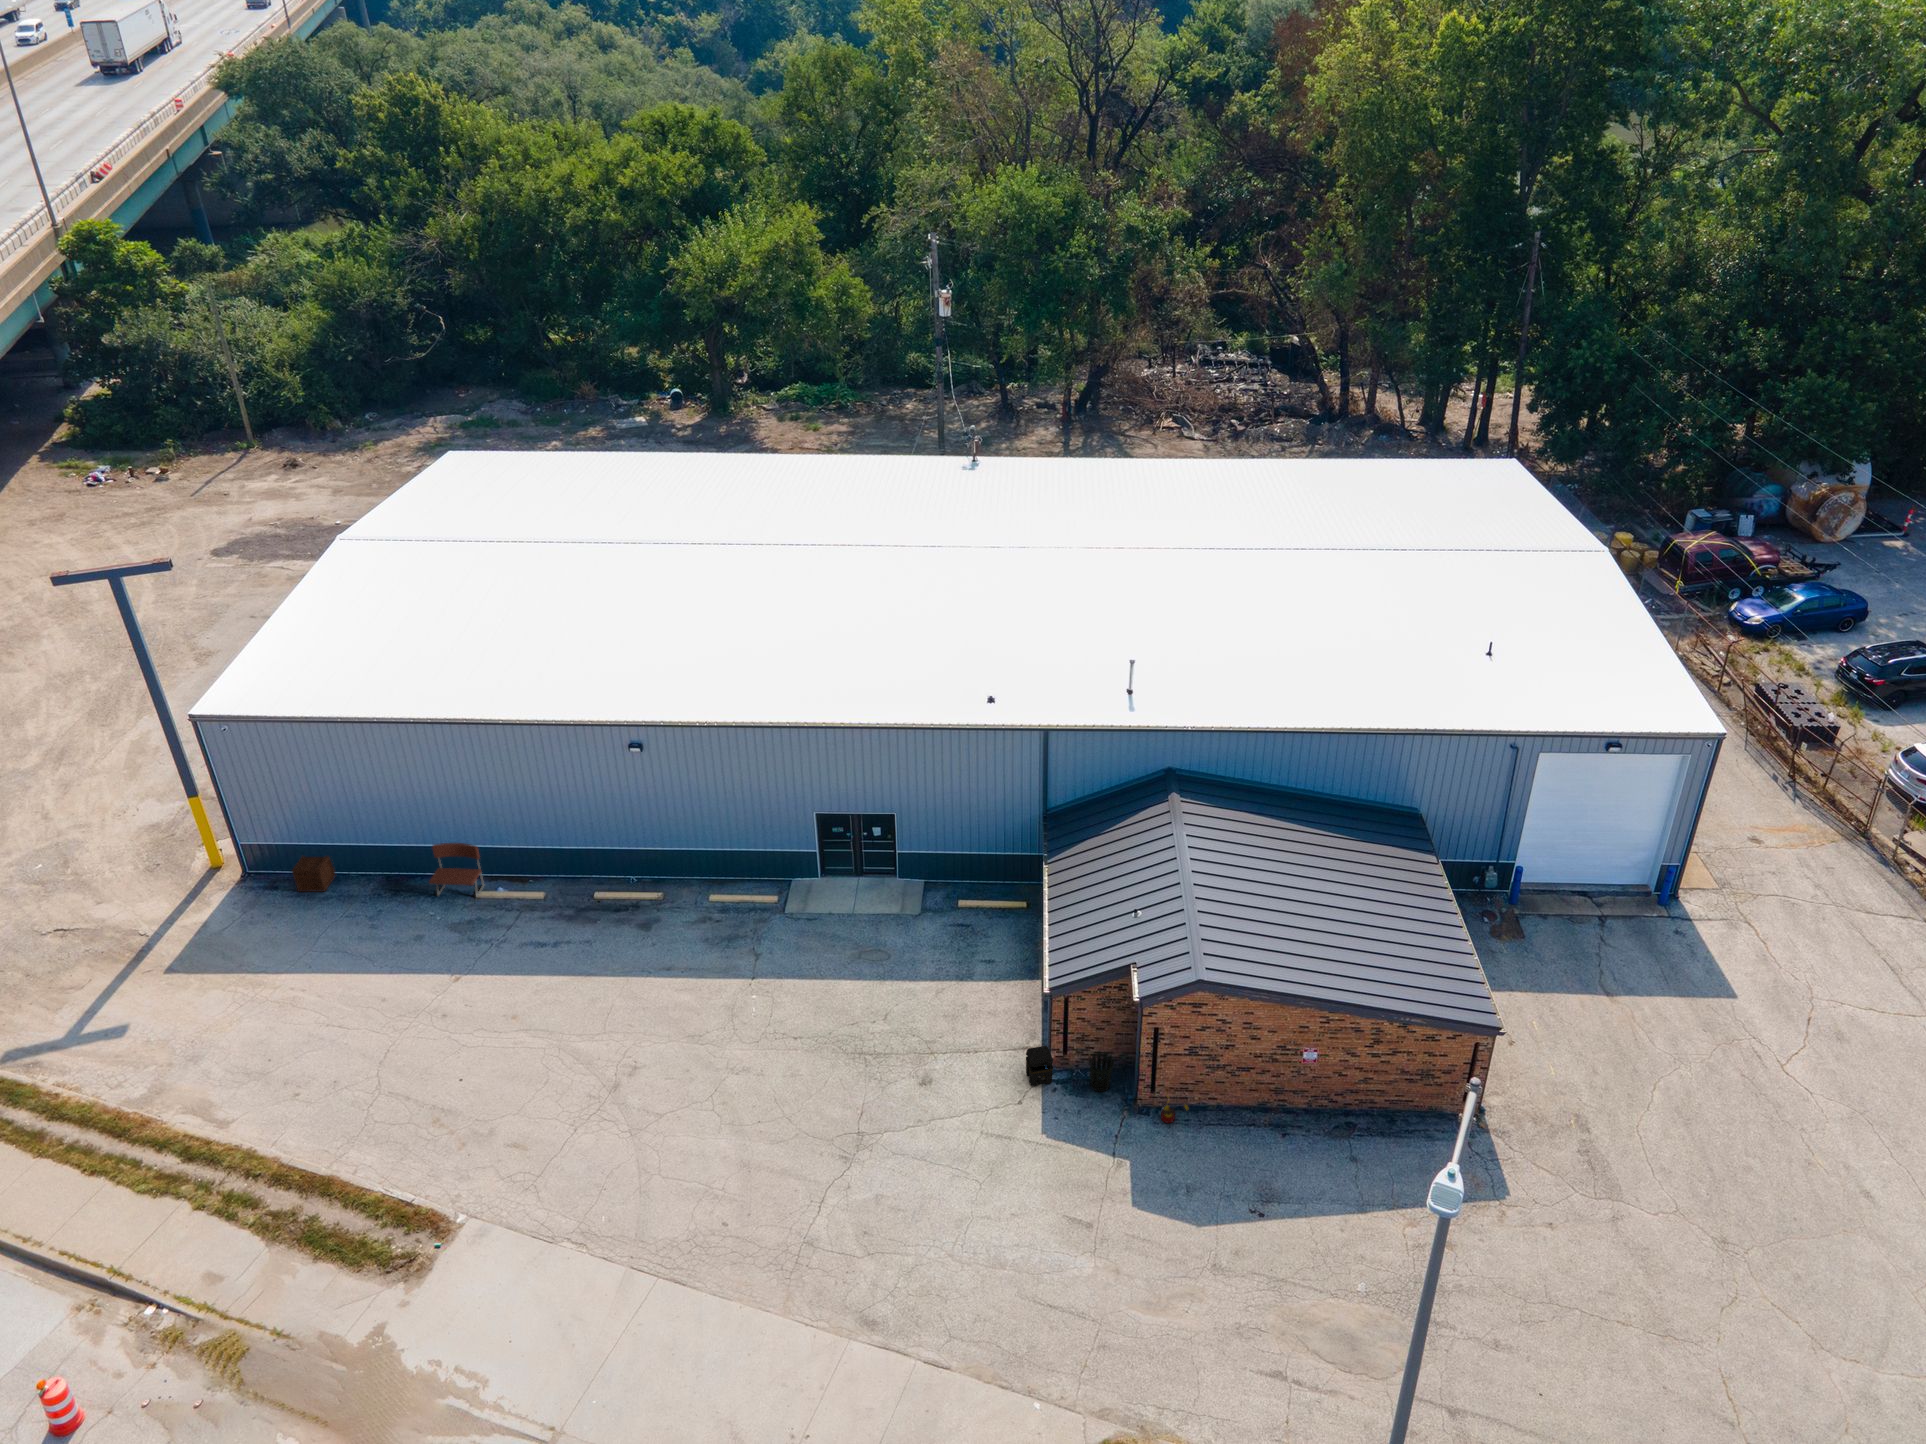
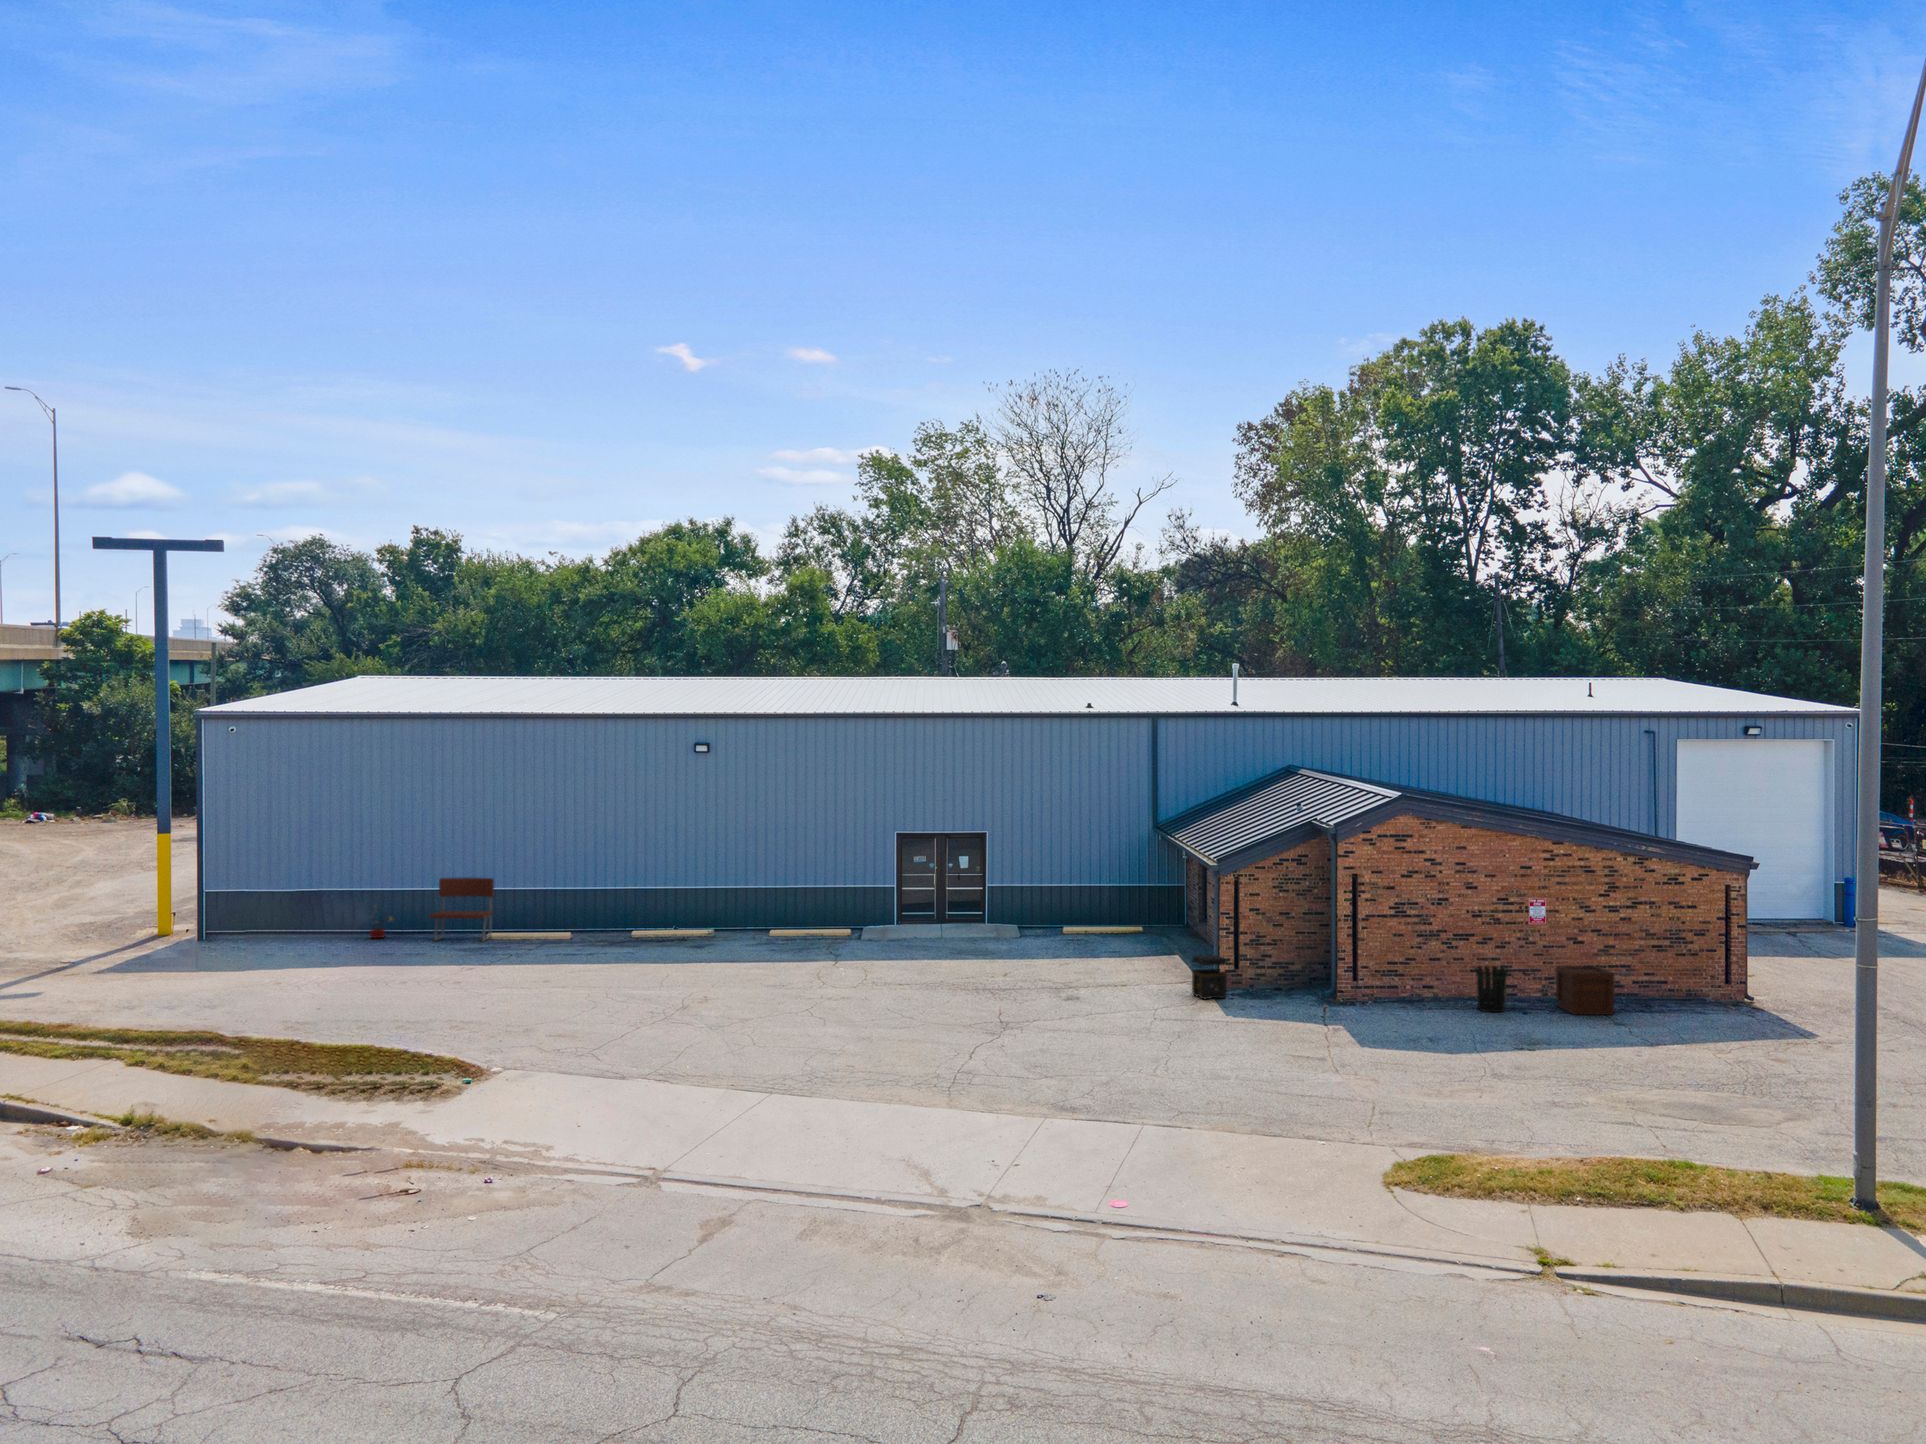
wooden crate: present [292,856,336,892] -> present [1556,966,1614,1015]
waste bin: present [1089,1051,1114,1092] -> present [1475,965,1508,1012]
decorative plant: present [1155,1094,1188,1123] -> present [370,911,385,938]

